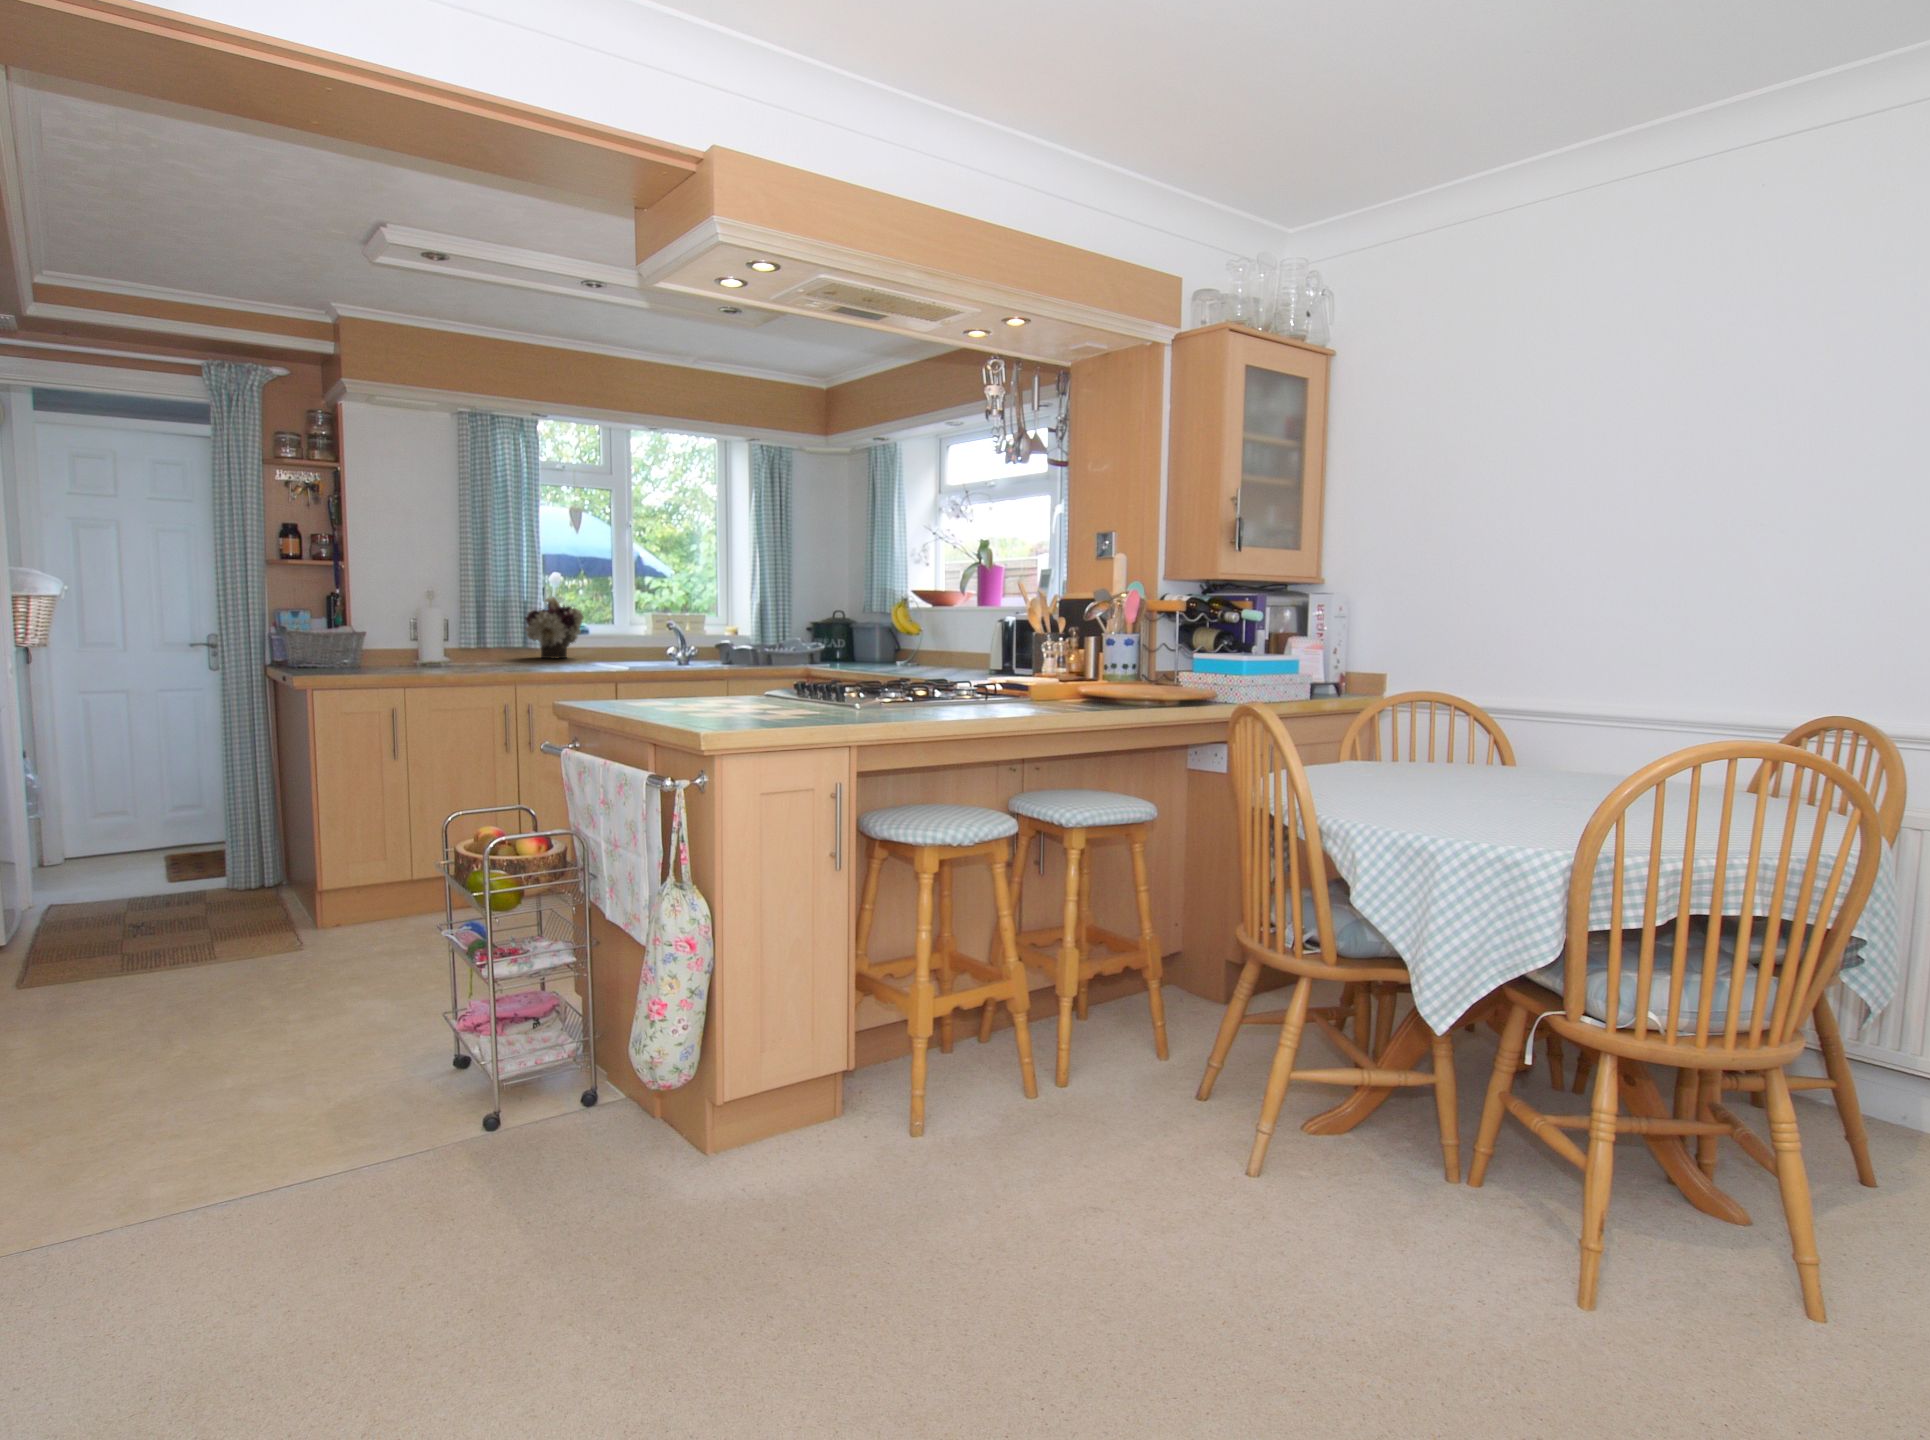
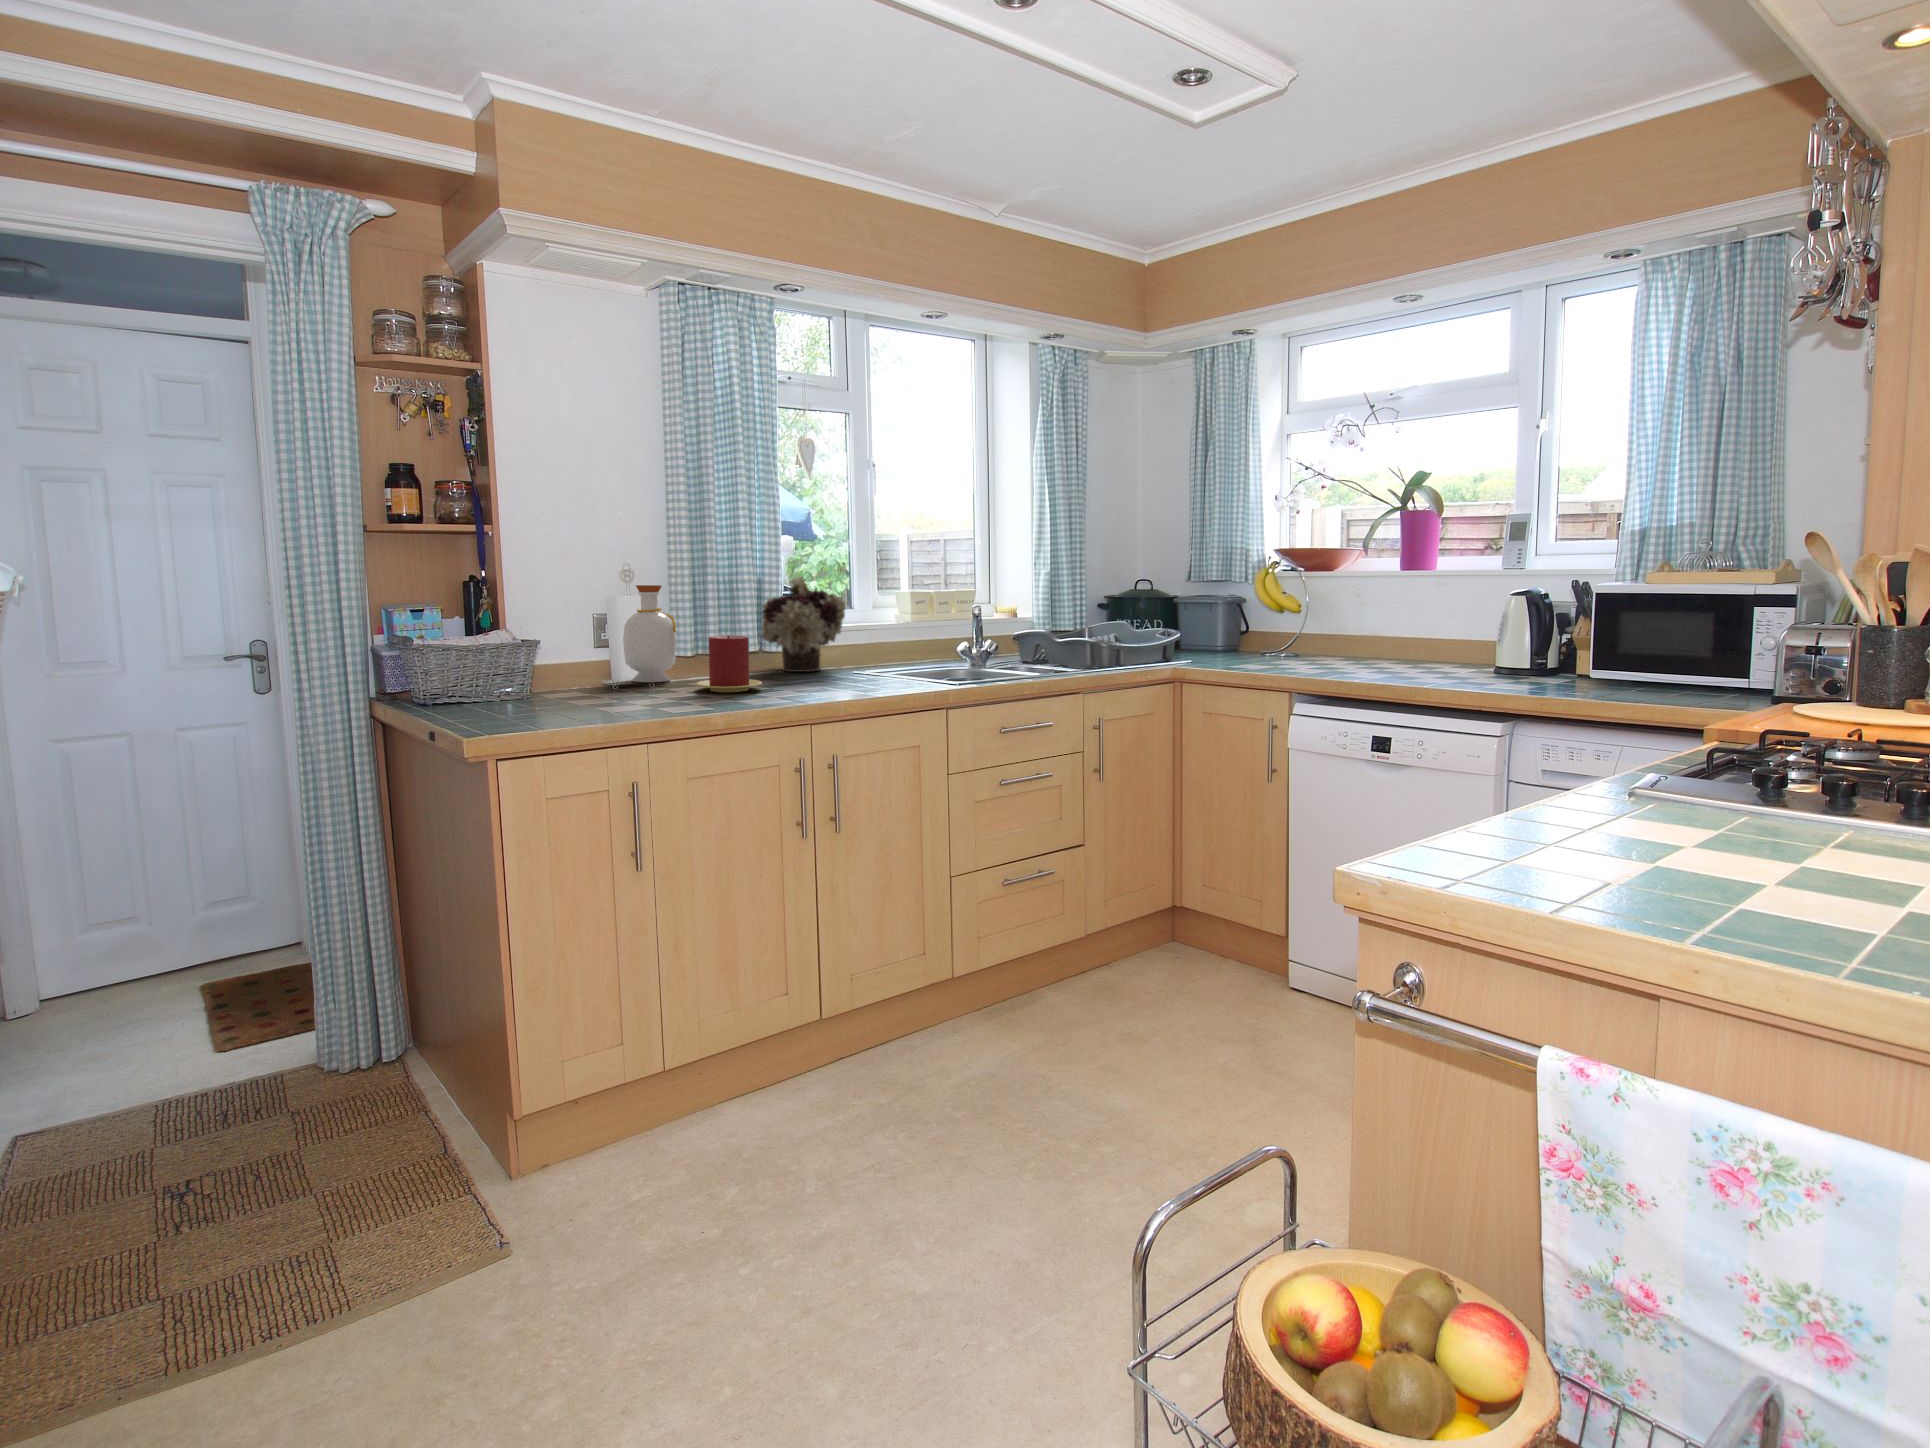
bottle: none [426,599,462,660] -> present [623,585,676,682]
candle: none [467,630,511,664] -> present [696,635,762,692]

